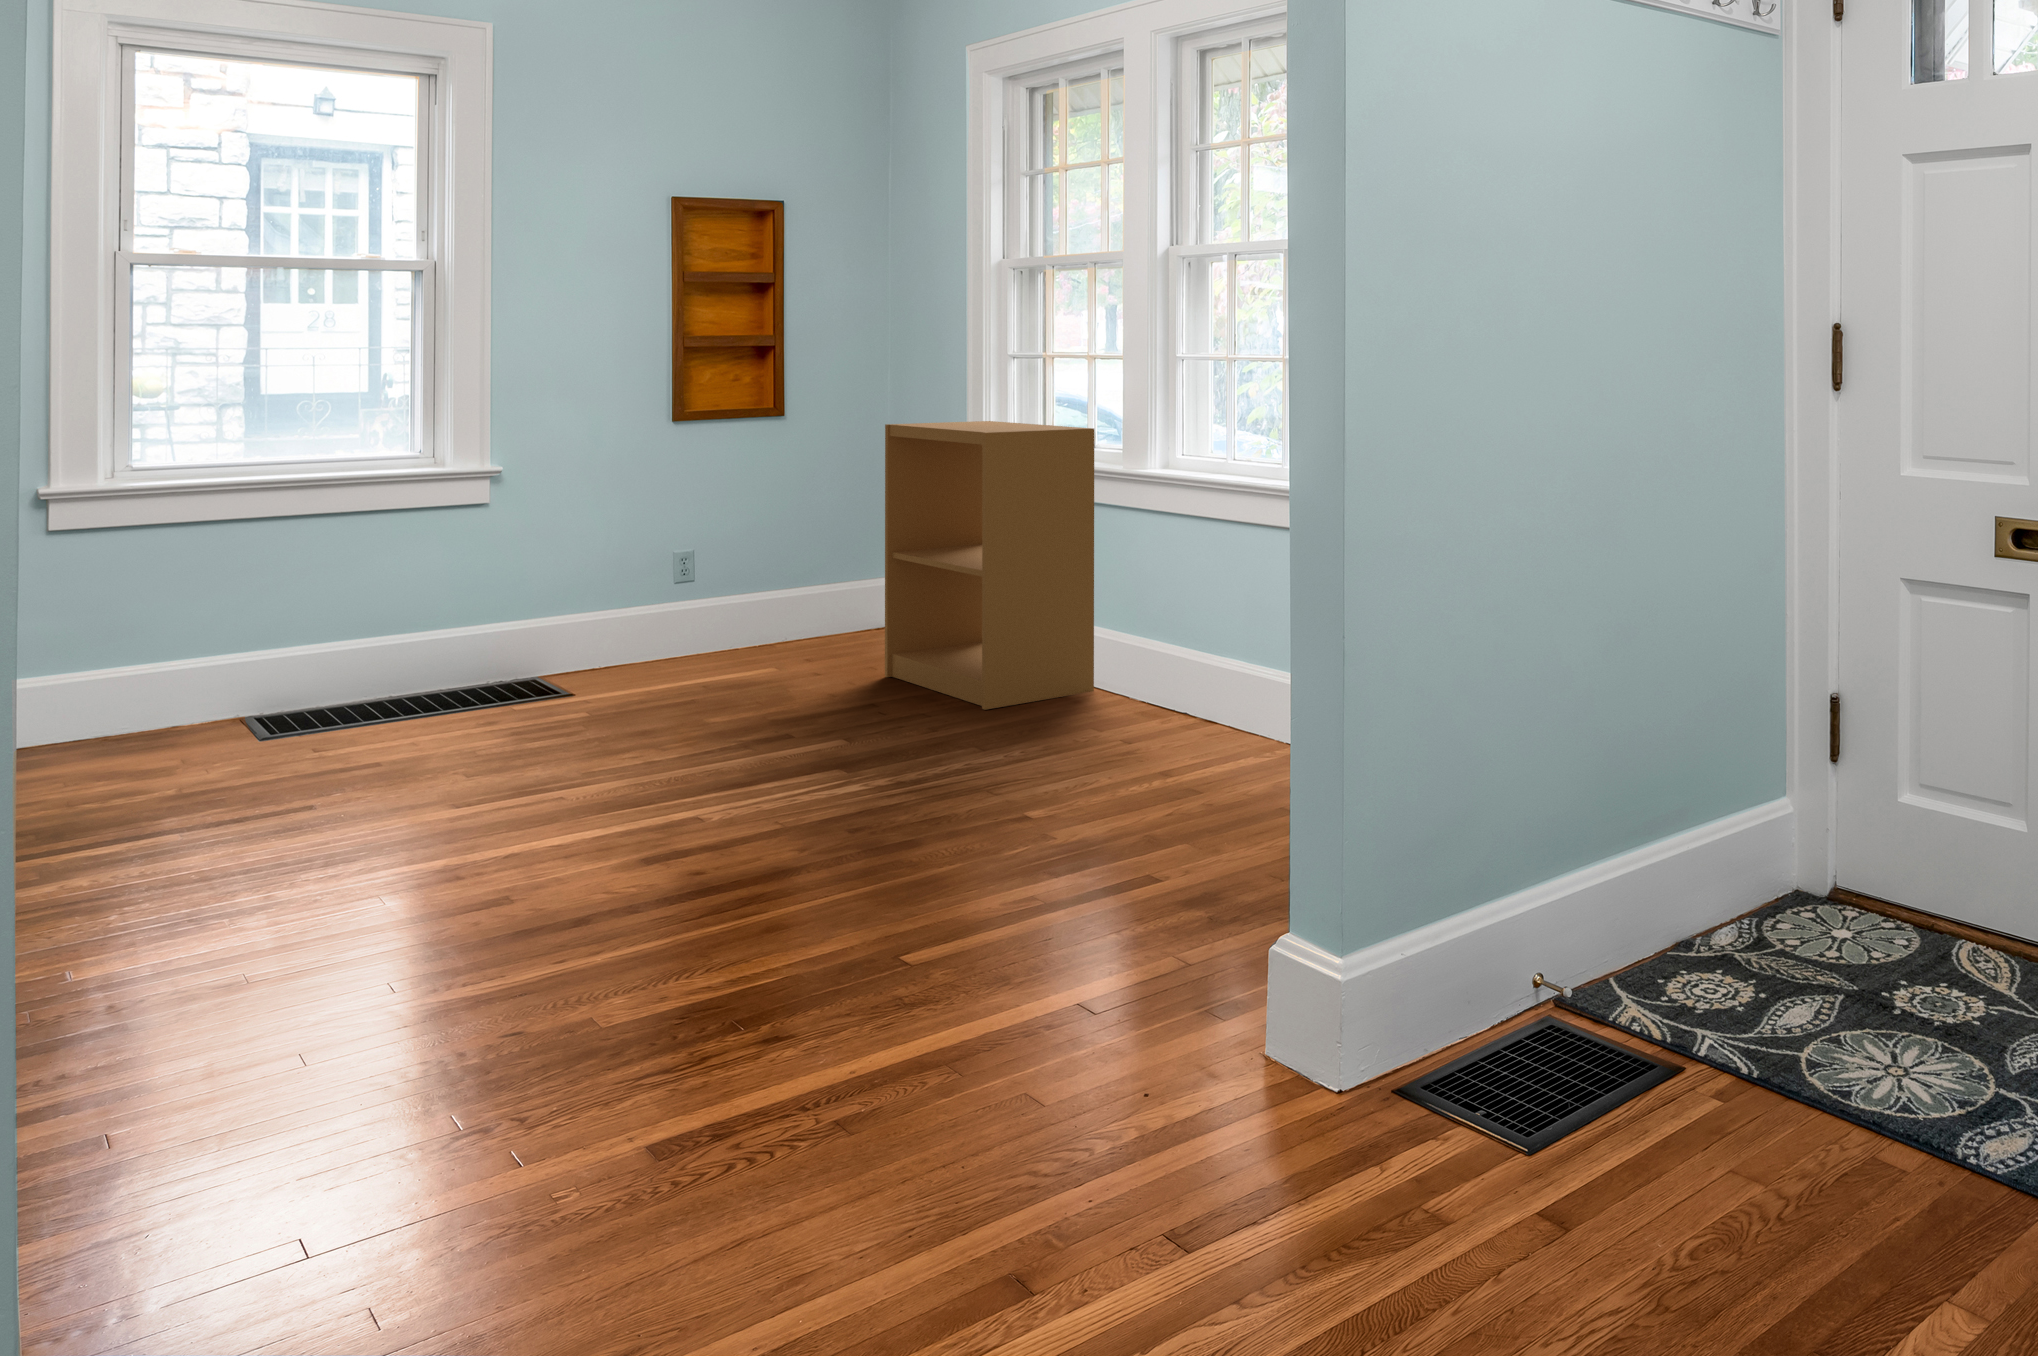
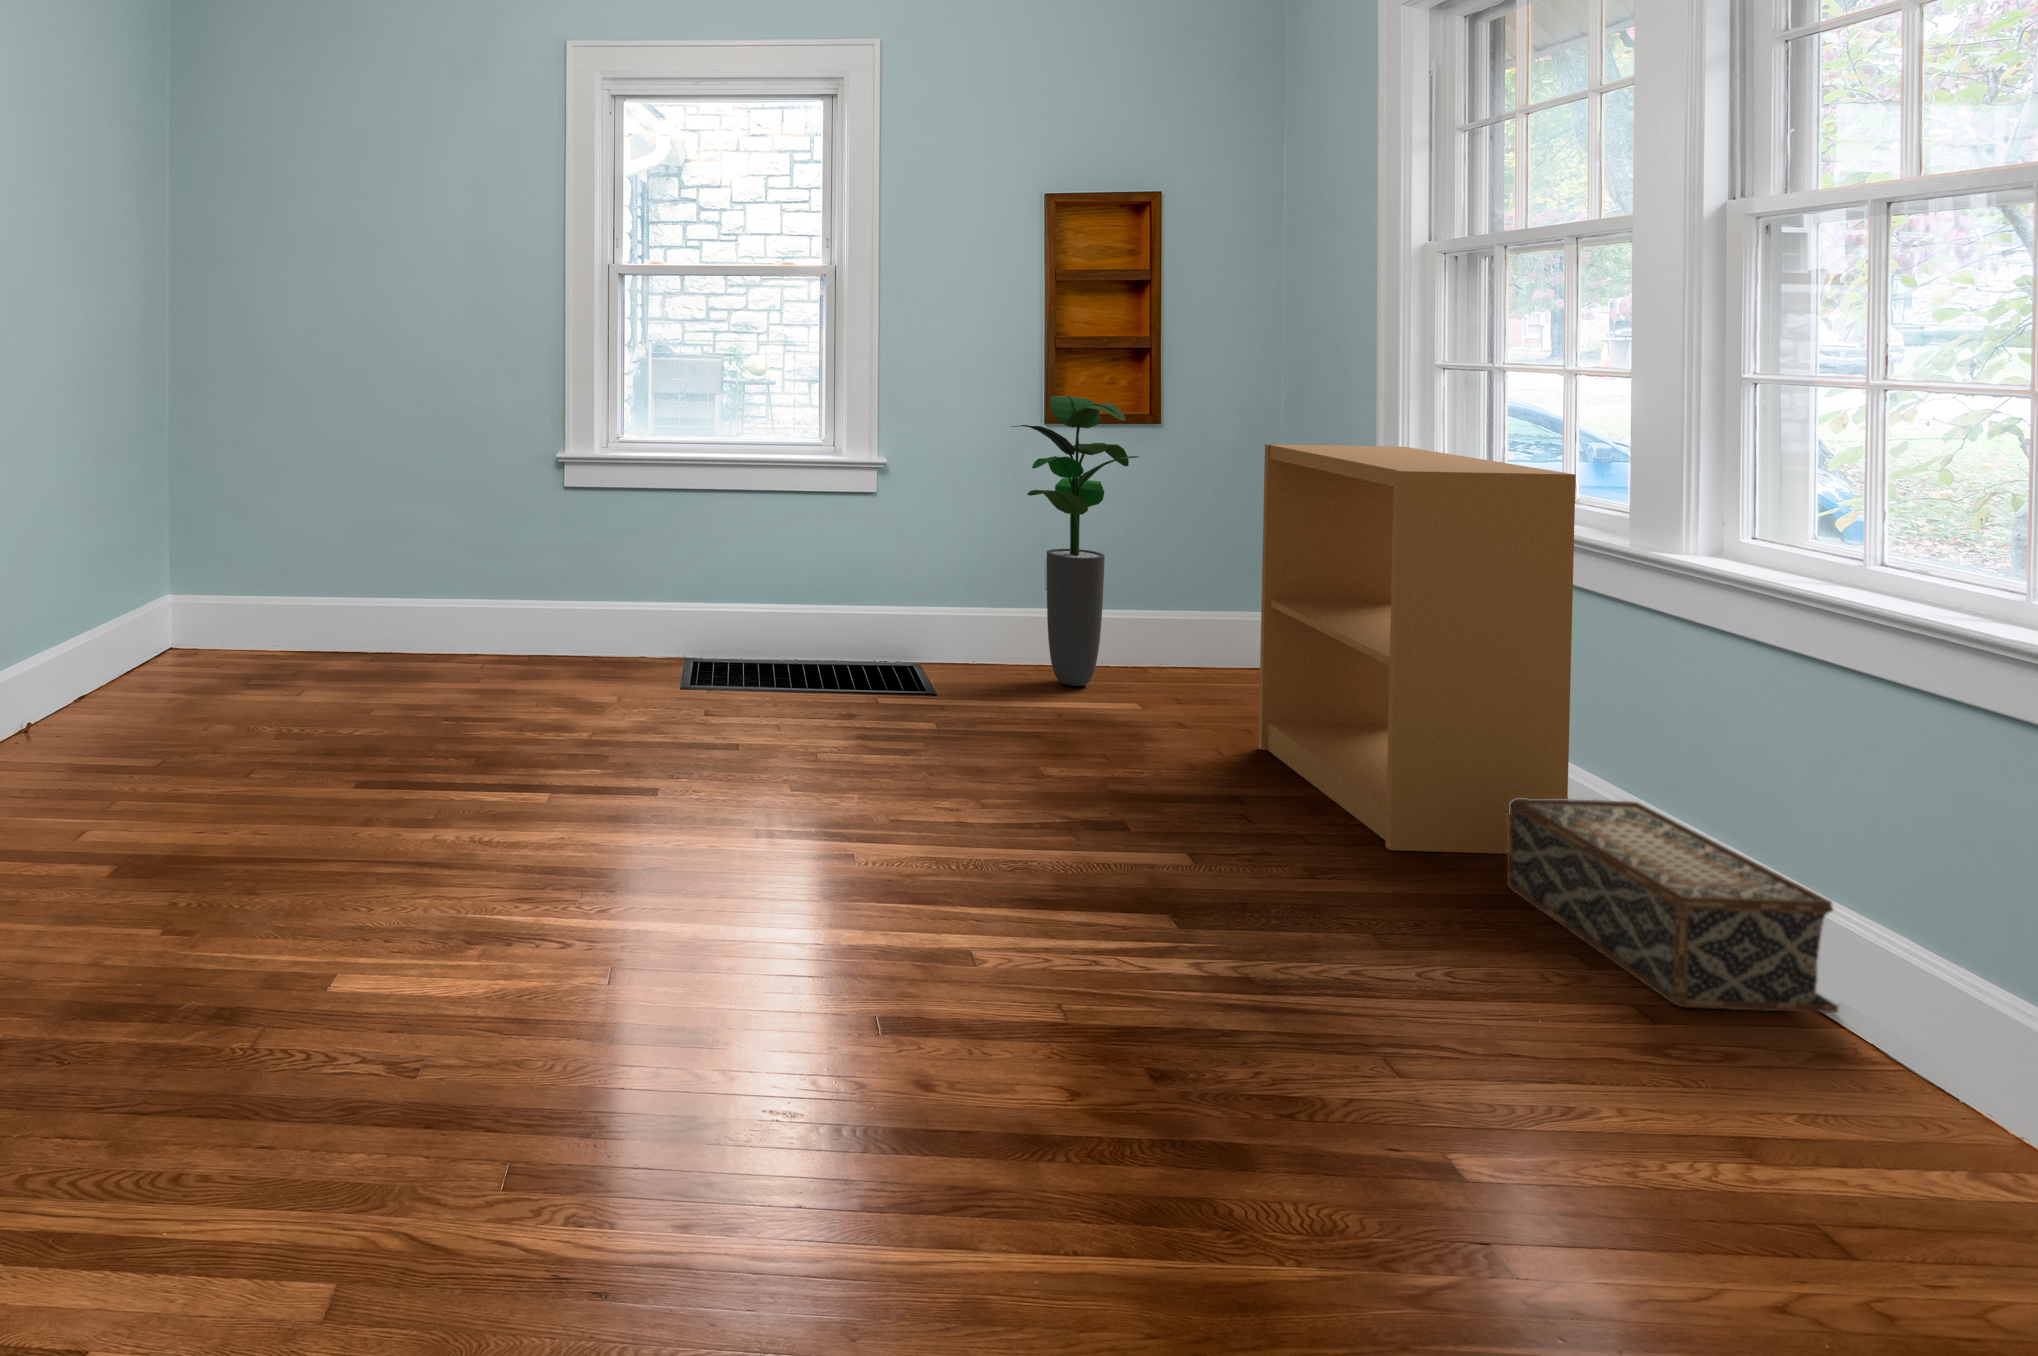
potted plant: none [643,394,773,666] -> present [1012,396,1139,686]
woven basket: none [1057,639,1219,737] -> present [1507,799,1839,1013]

